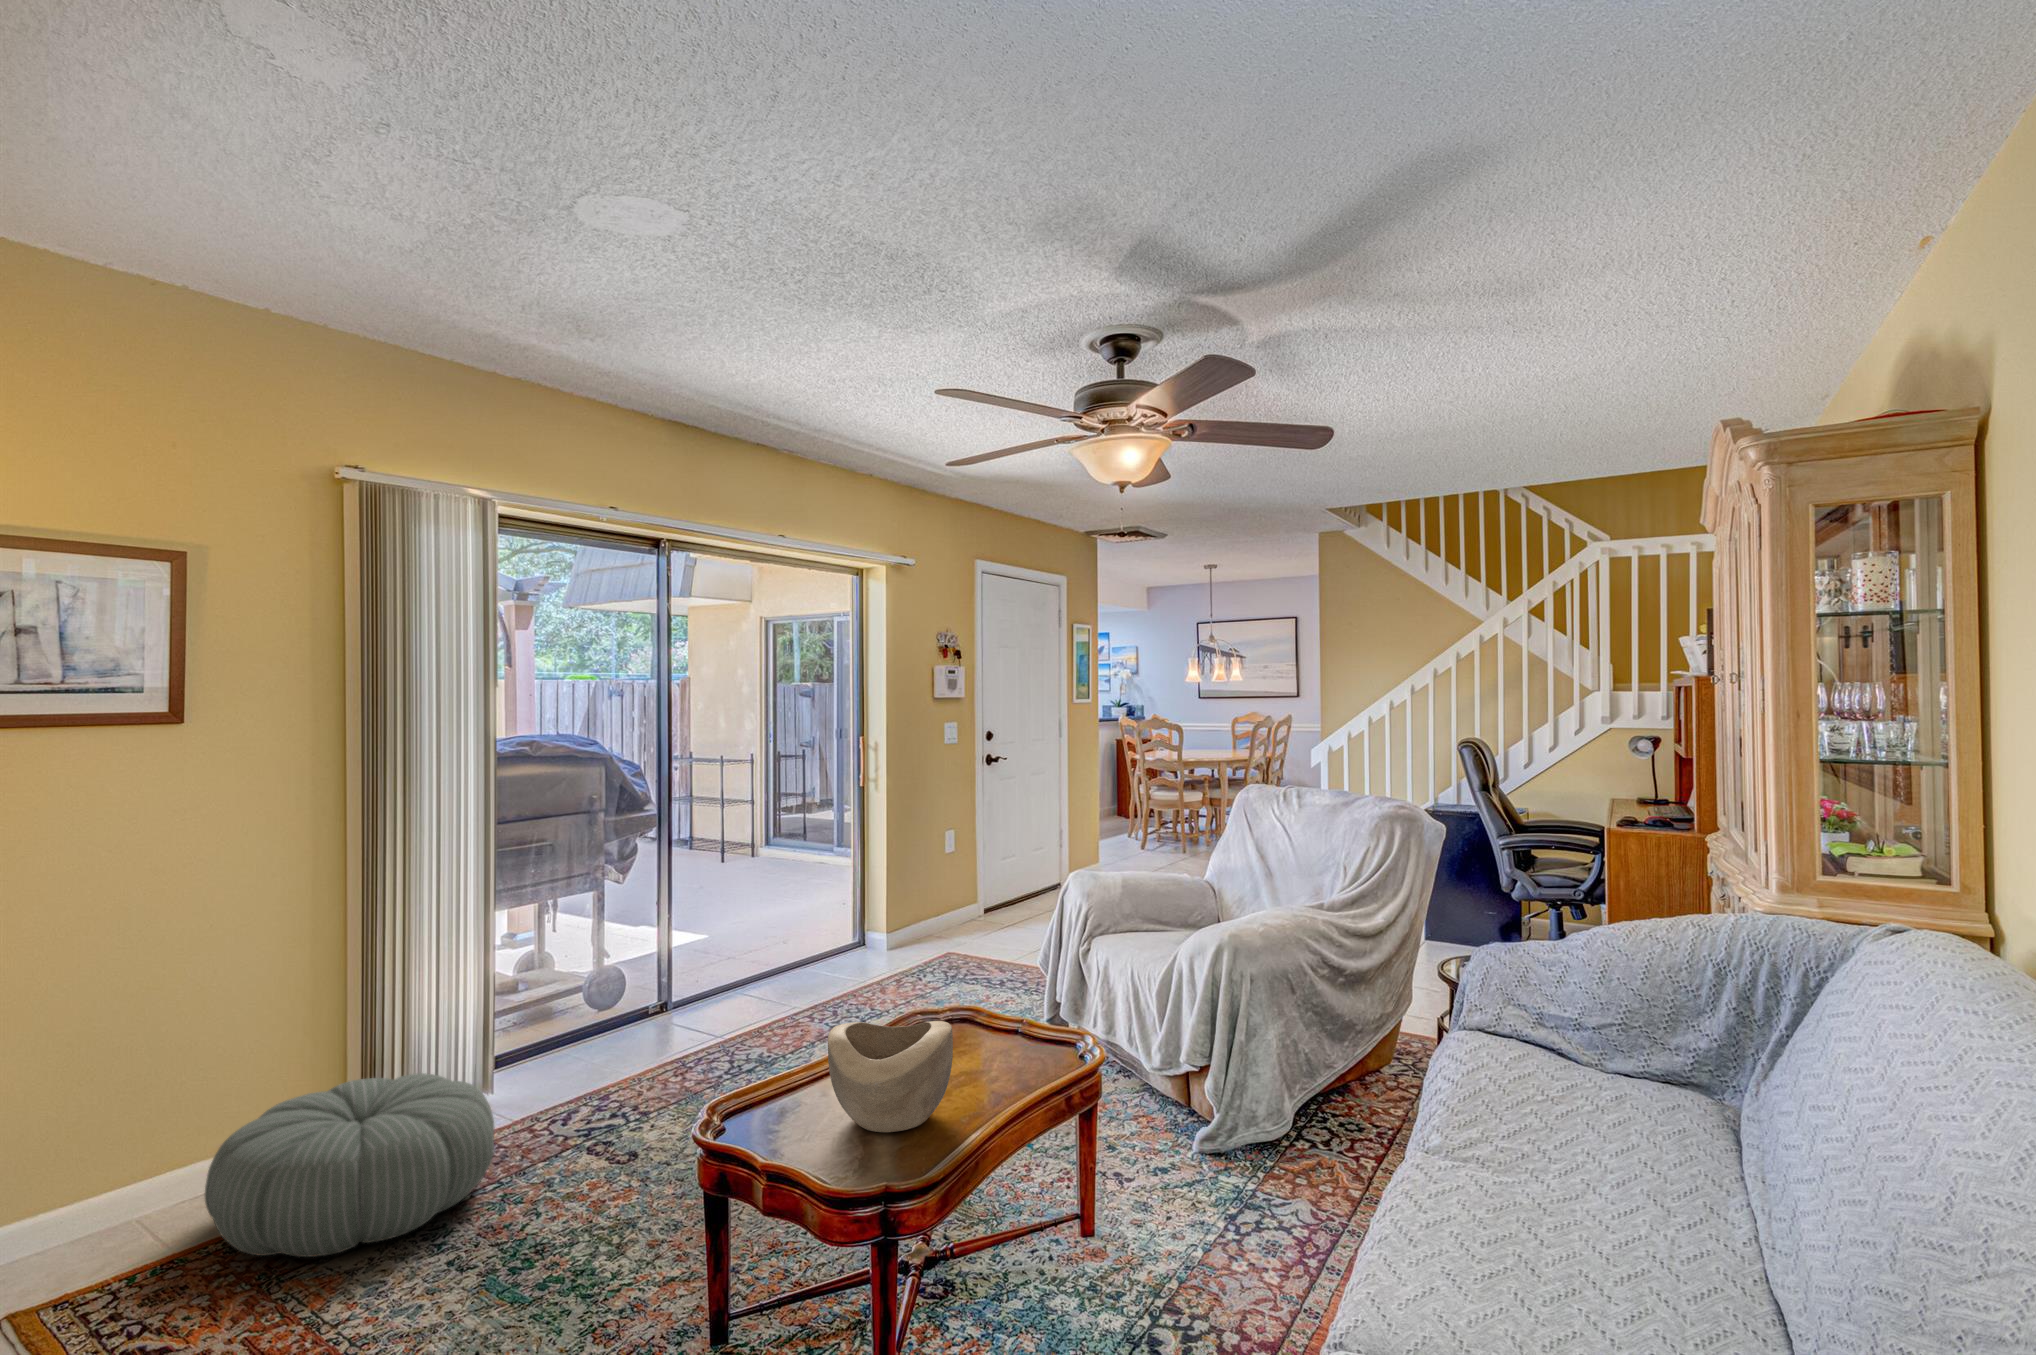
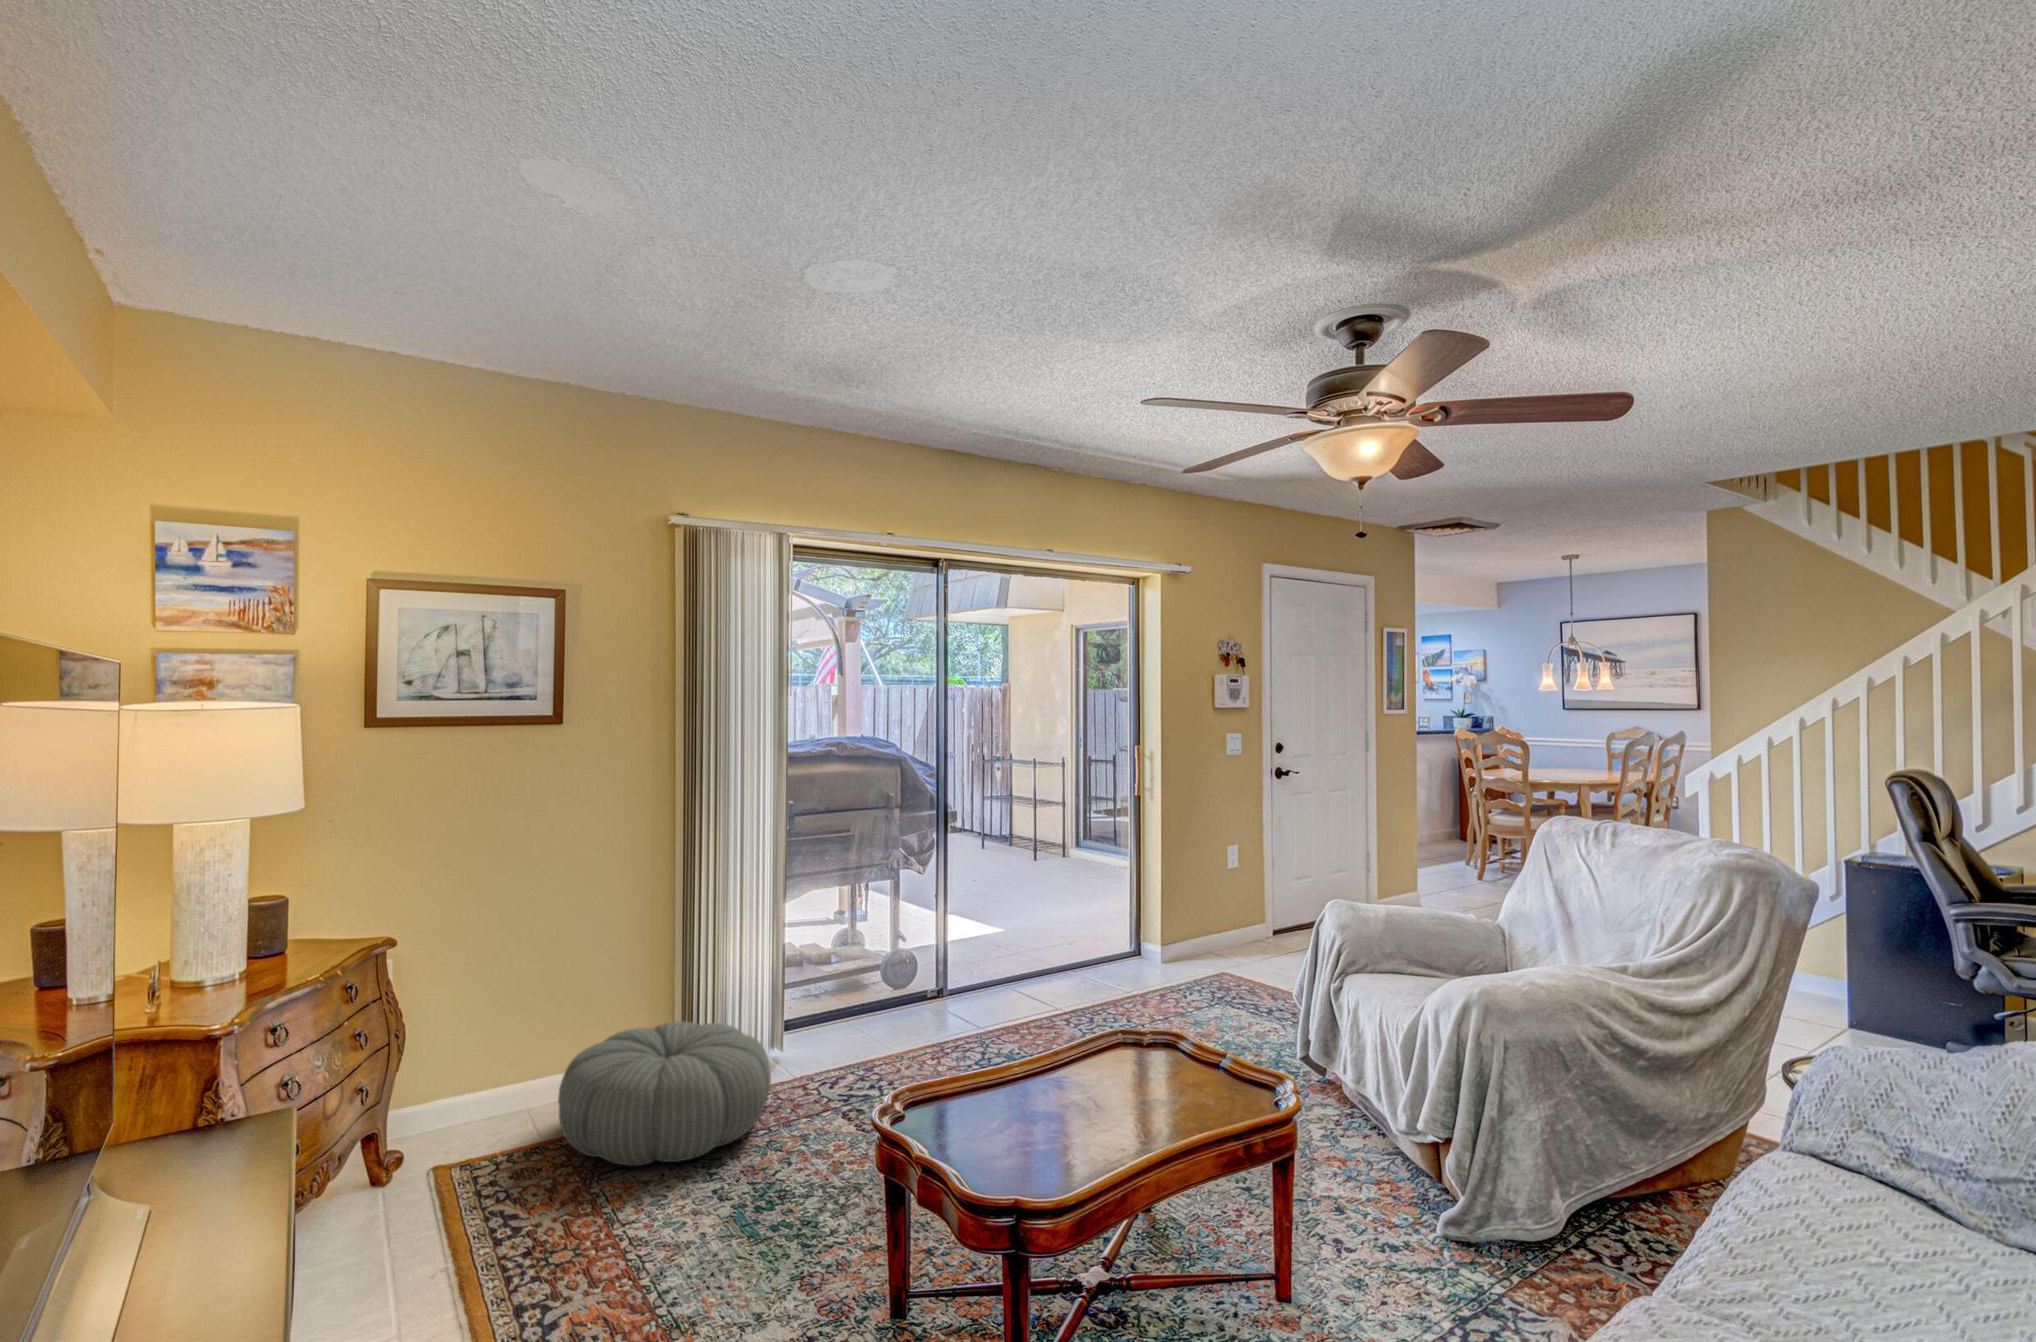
decorative bowl: present [828,1021,953,1132] -> none [998,1036,1121,1154]

